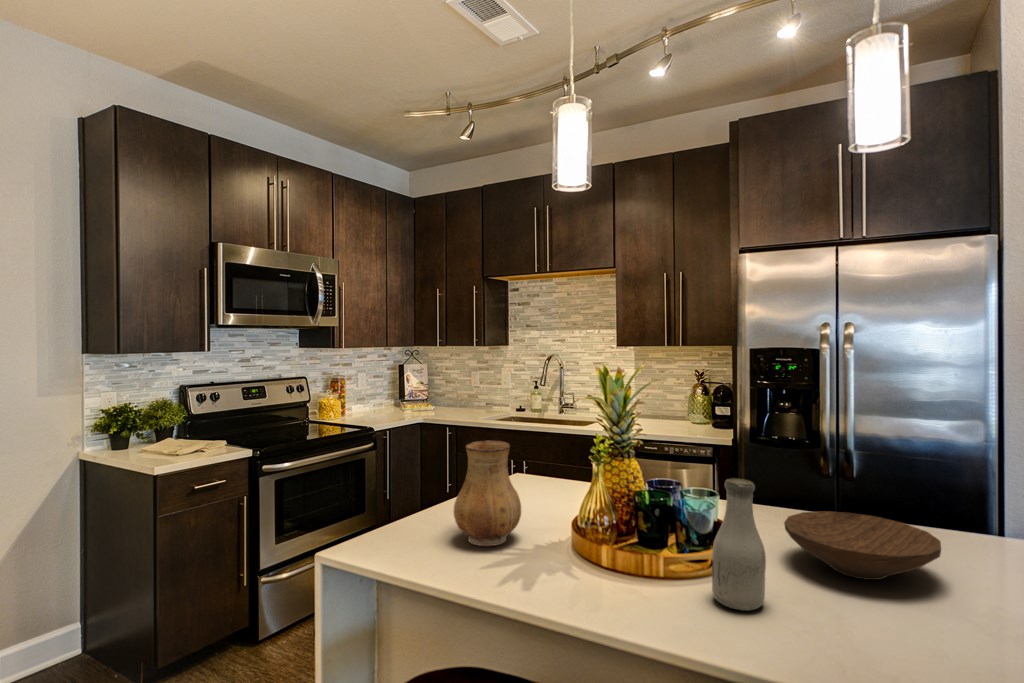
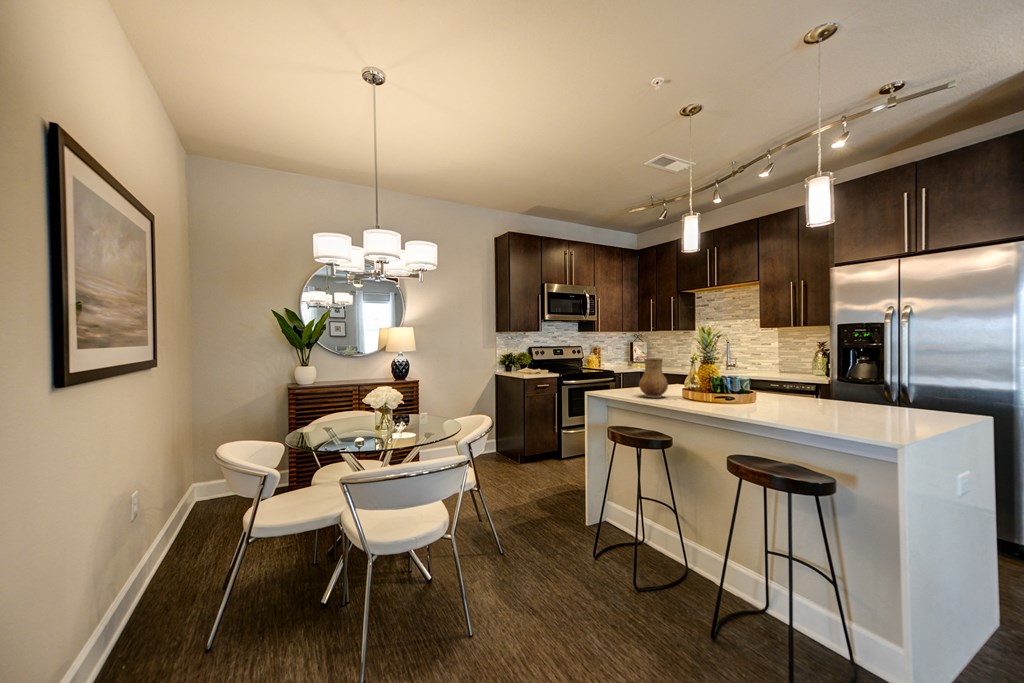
bottle: present [712,478,766,611] -> none [733,365,755,413]
wooden bowl: present [784,511,941,580] -> none [782,391,856,413]

